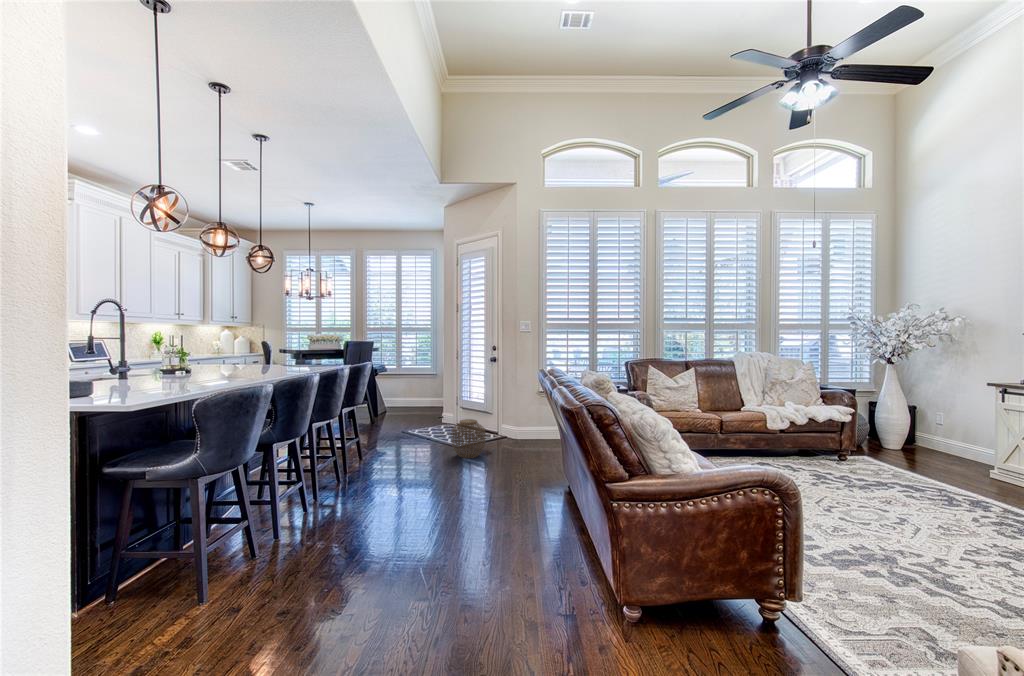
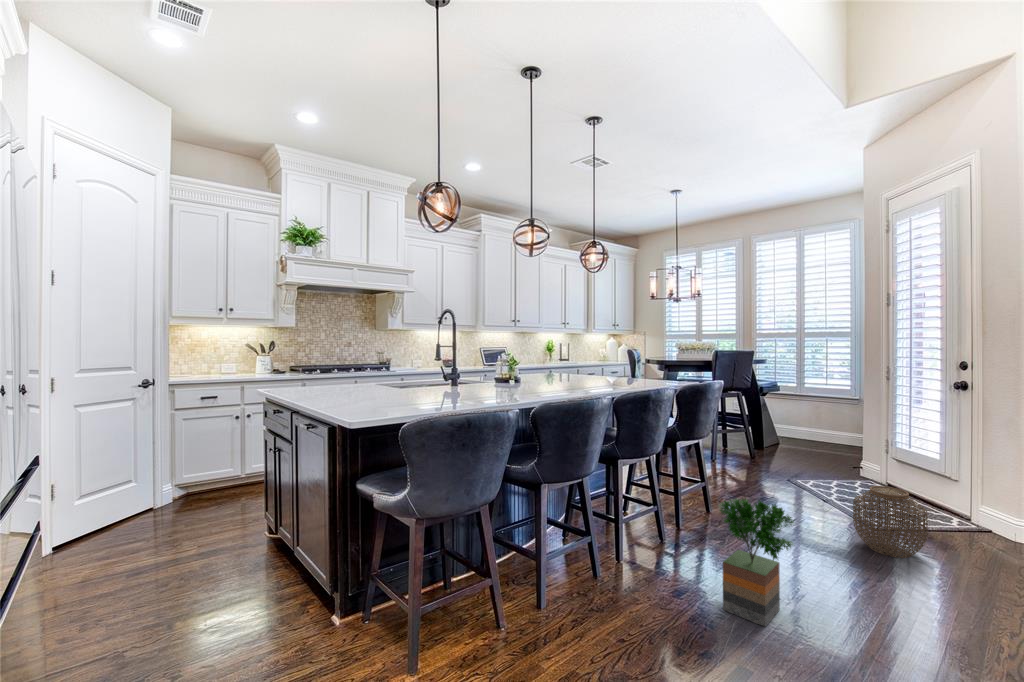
potted tree: none [394,432,441,505] -> present [720,498,794,627]

